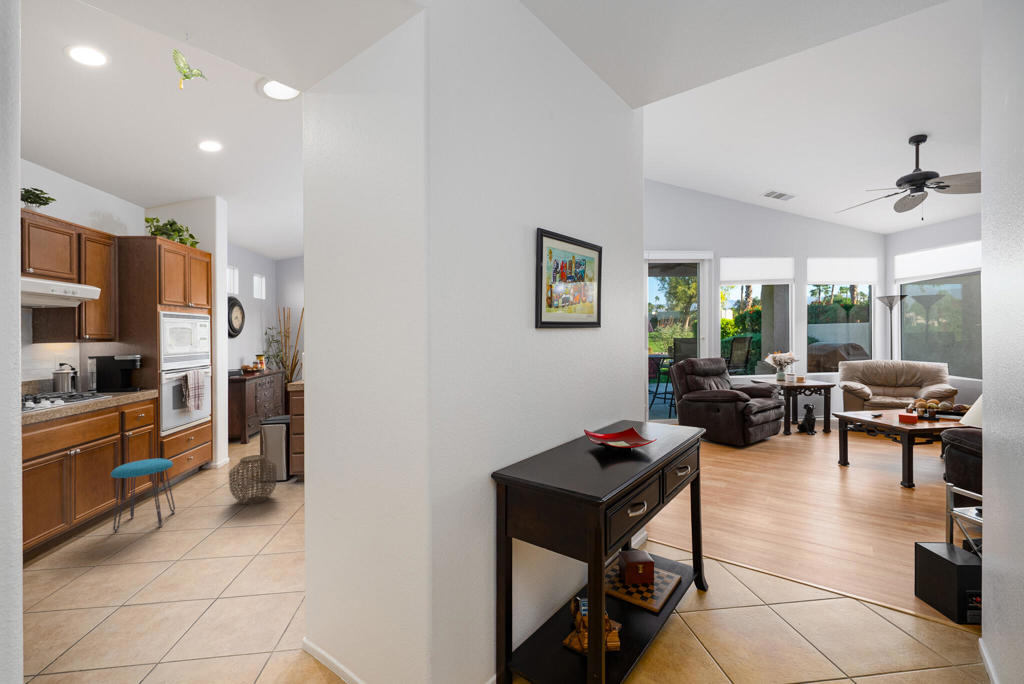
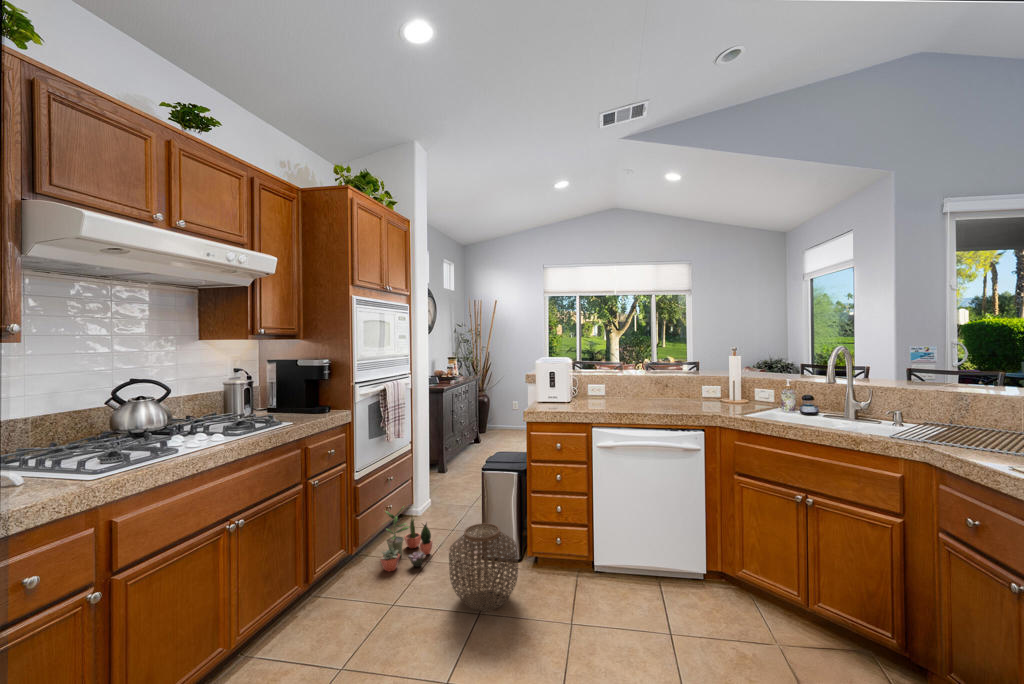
potted plant: none [181,454,223,496] -> present [380,506,432,572]
stool: present [111,458,175,533] -> none [287,526,375,656]

